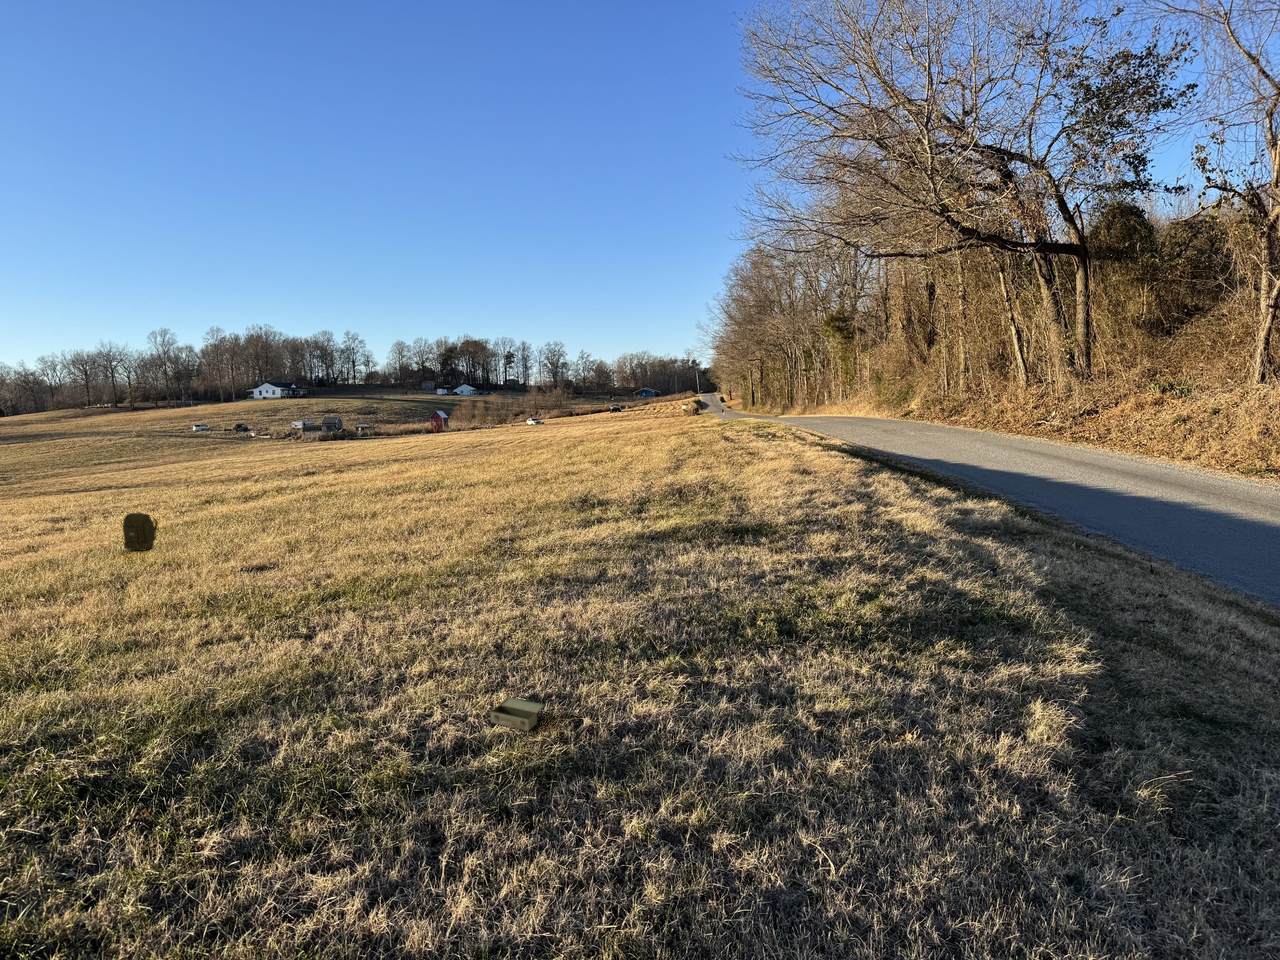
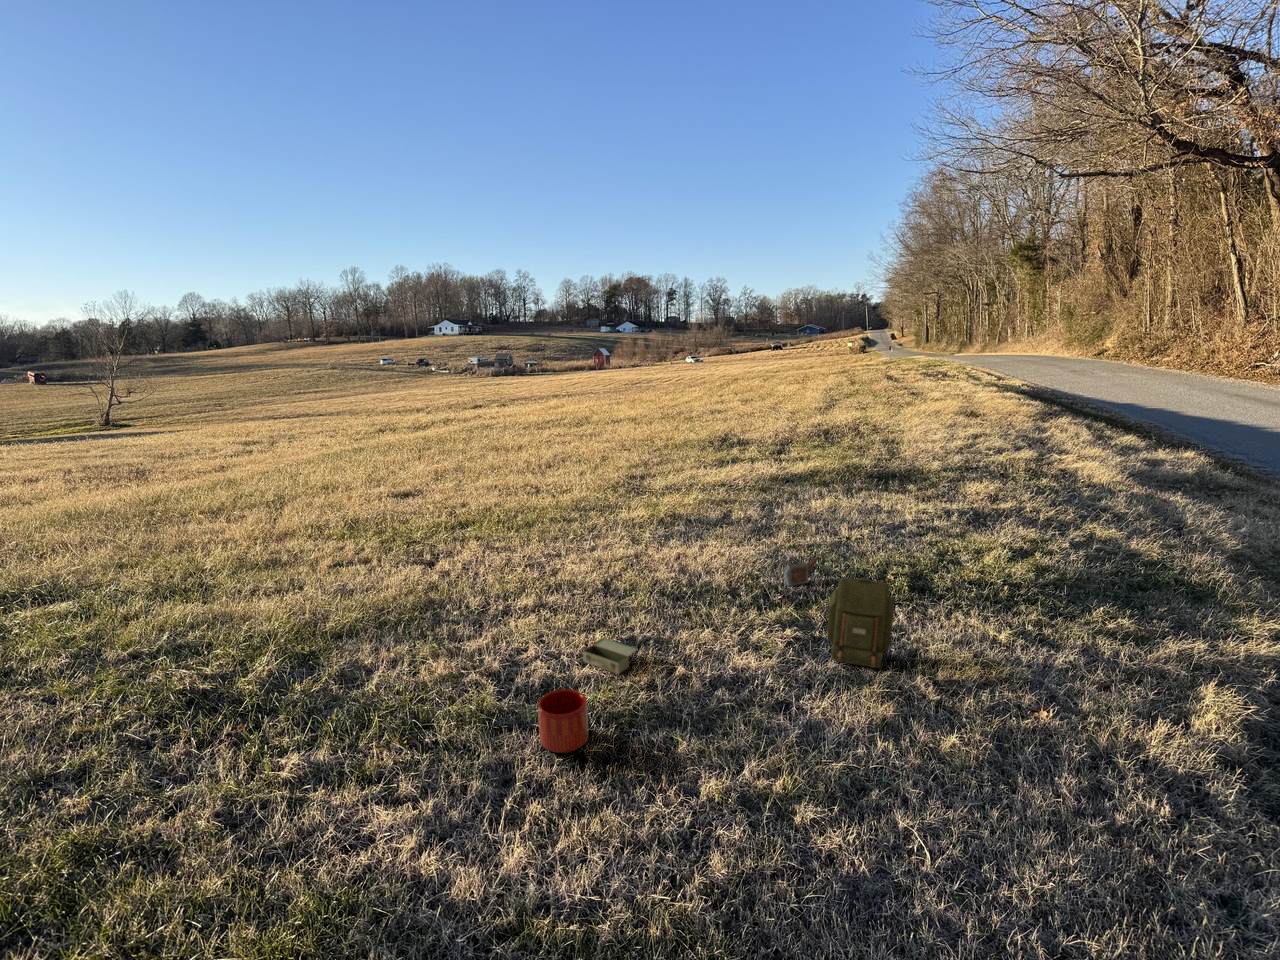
backpack: present [123,512,158,550] -> present [827,578,894,668]
watering can: none [663,607,699,637] -> present [778,557,819,586]
planter: none [462,747,511,810] -> present [538,689,588,753]

